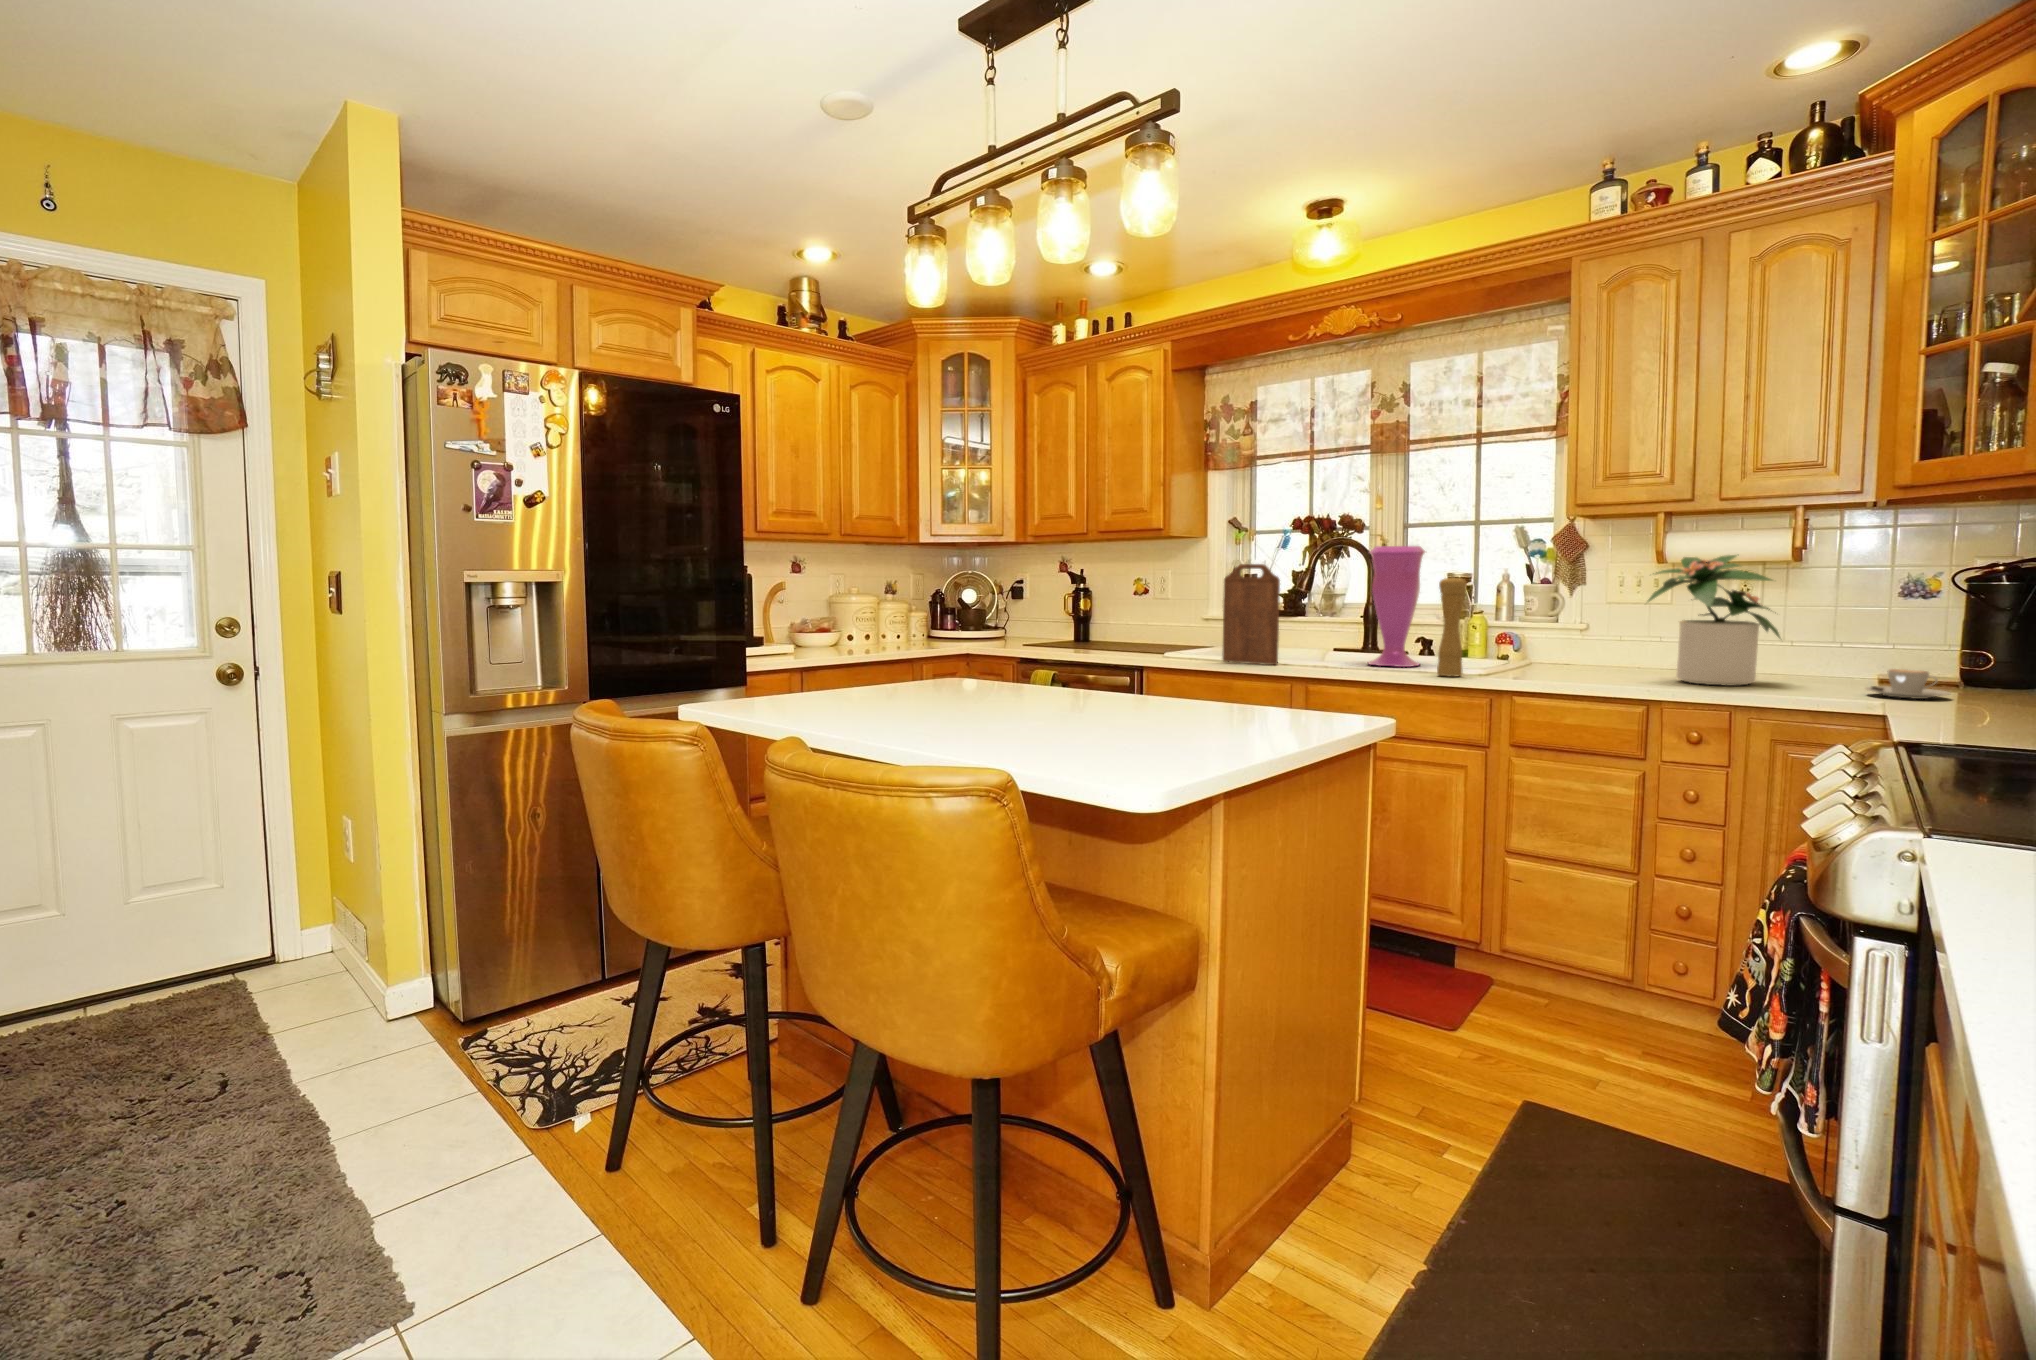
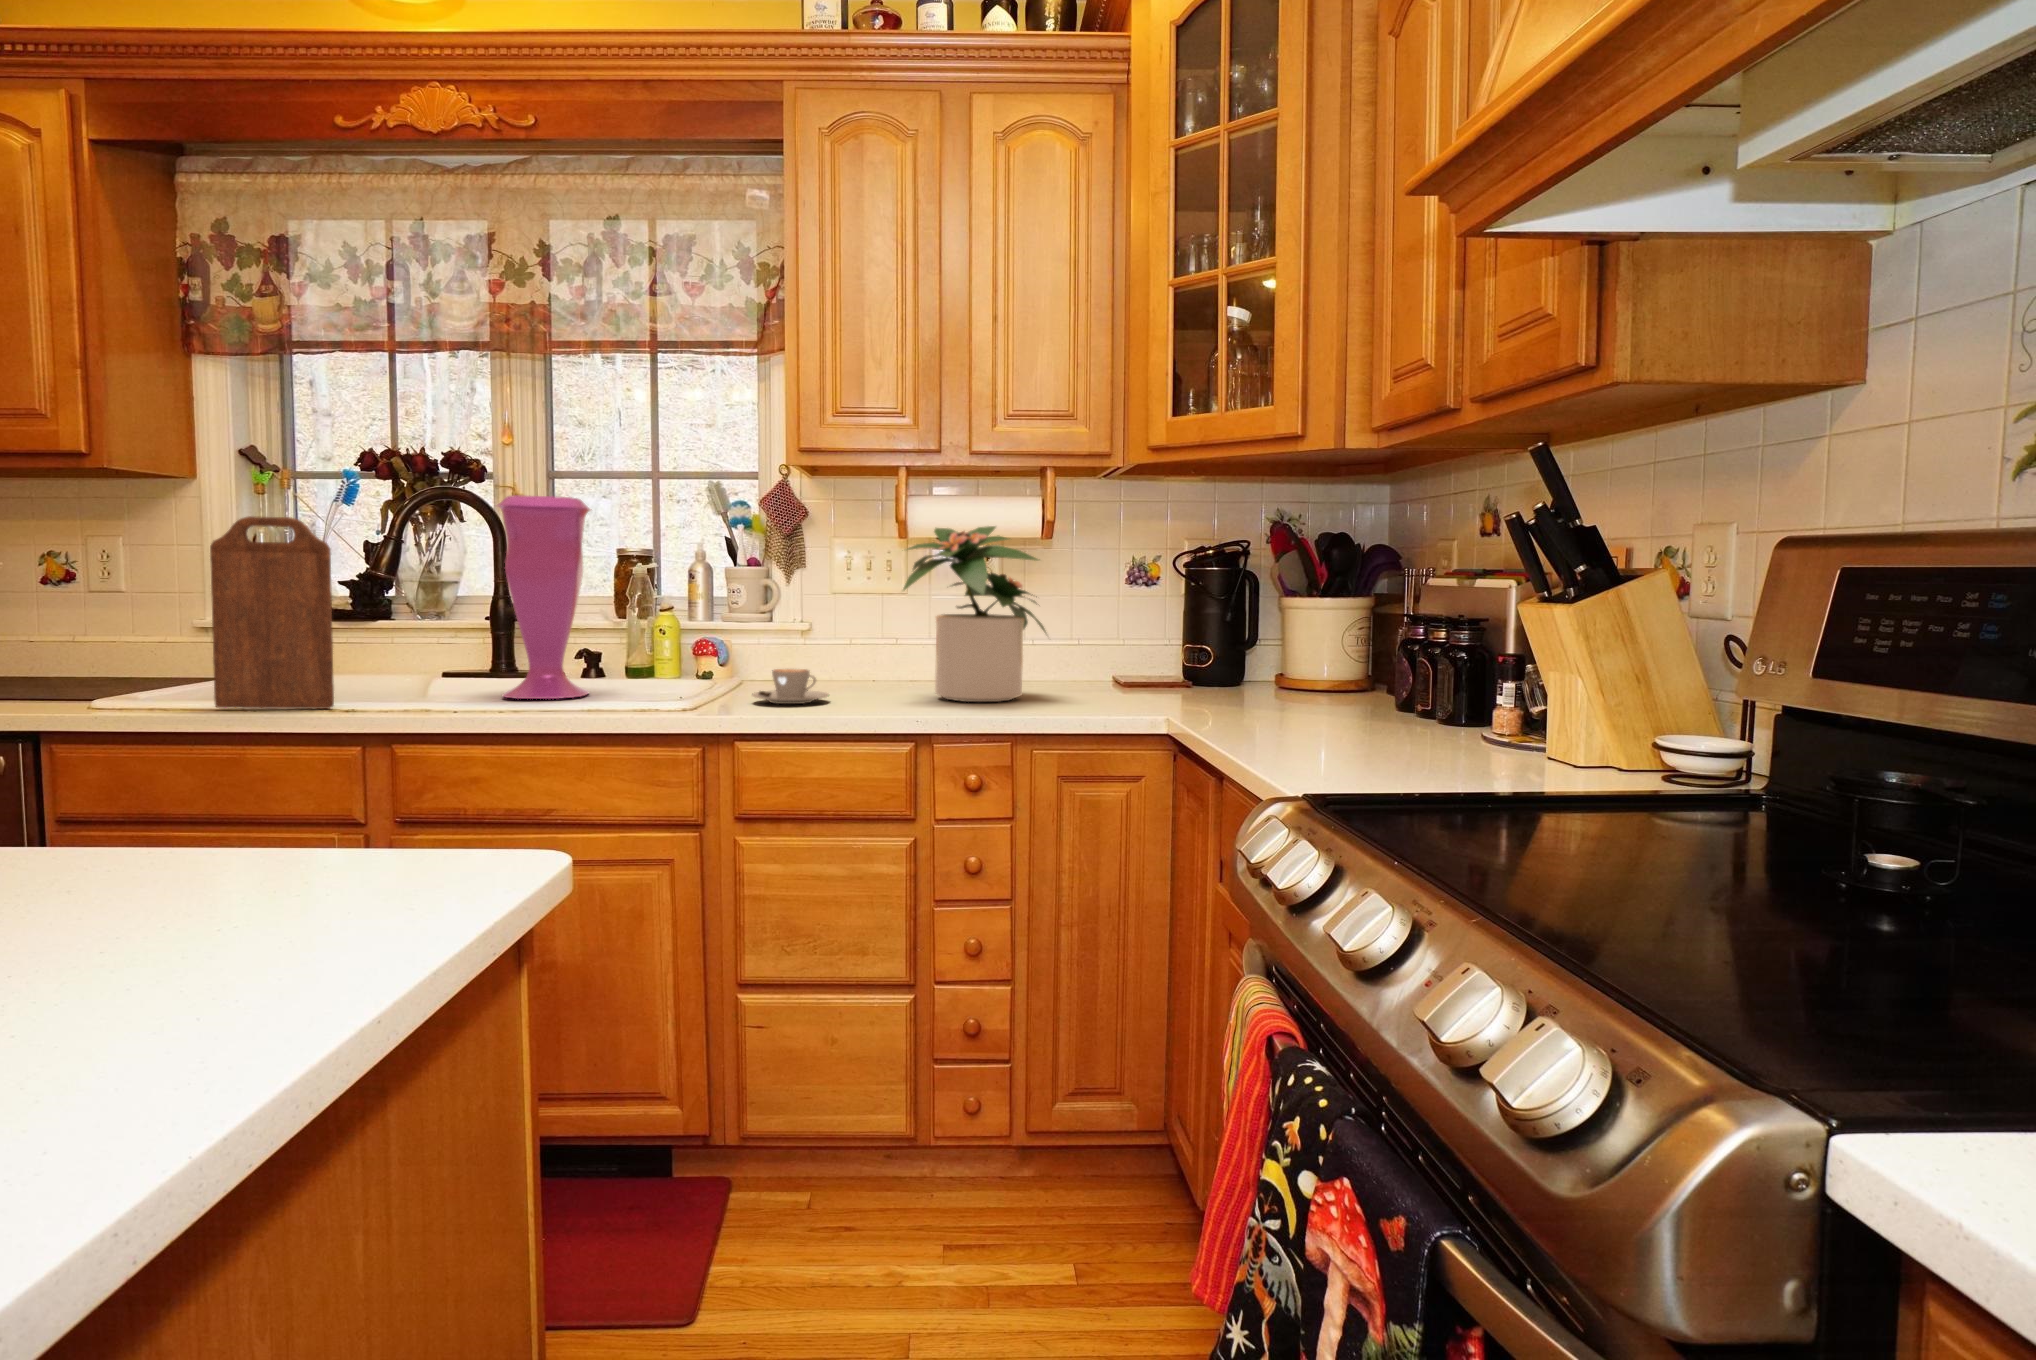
pepper mill: present [1437,577,1467,676] -> none [620,546,663,712]
coffee cup: present [1866,669,1950,699] -> present [752,669,829,704]

